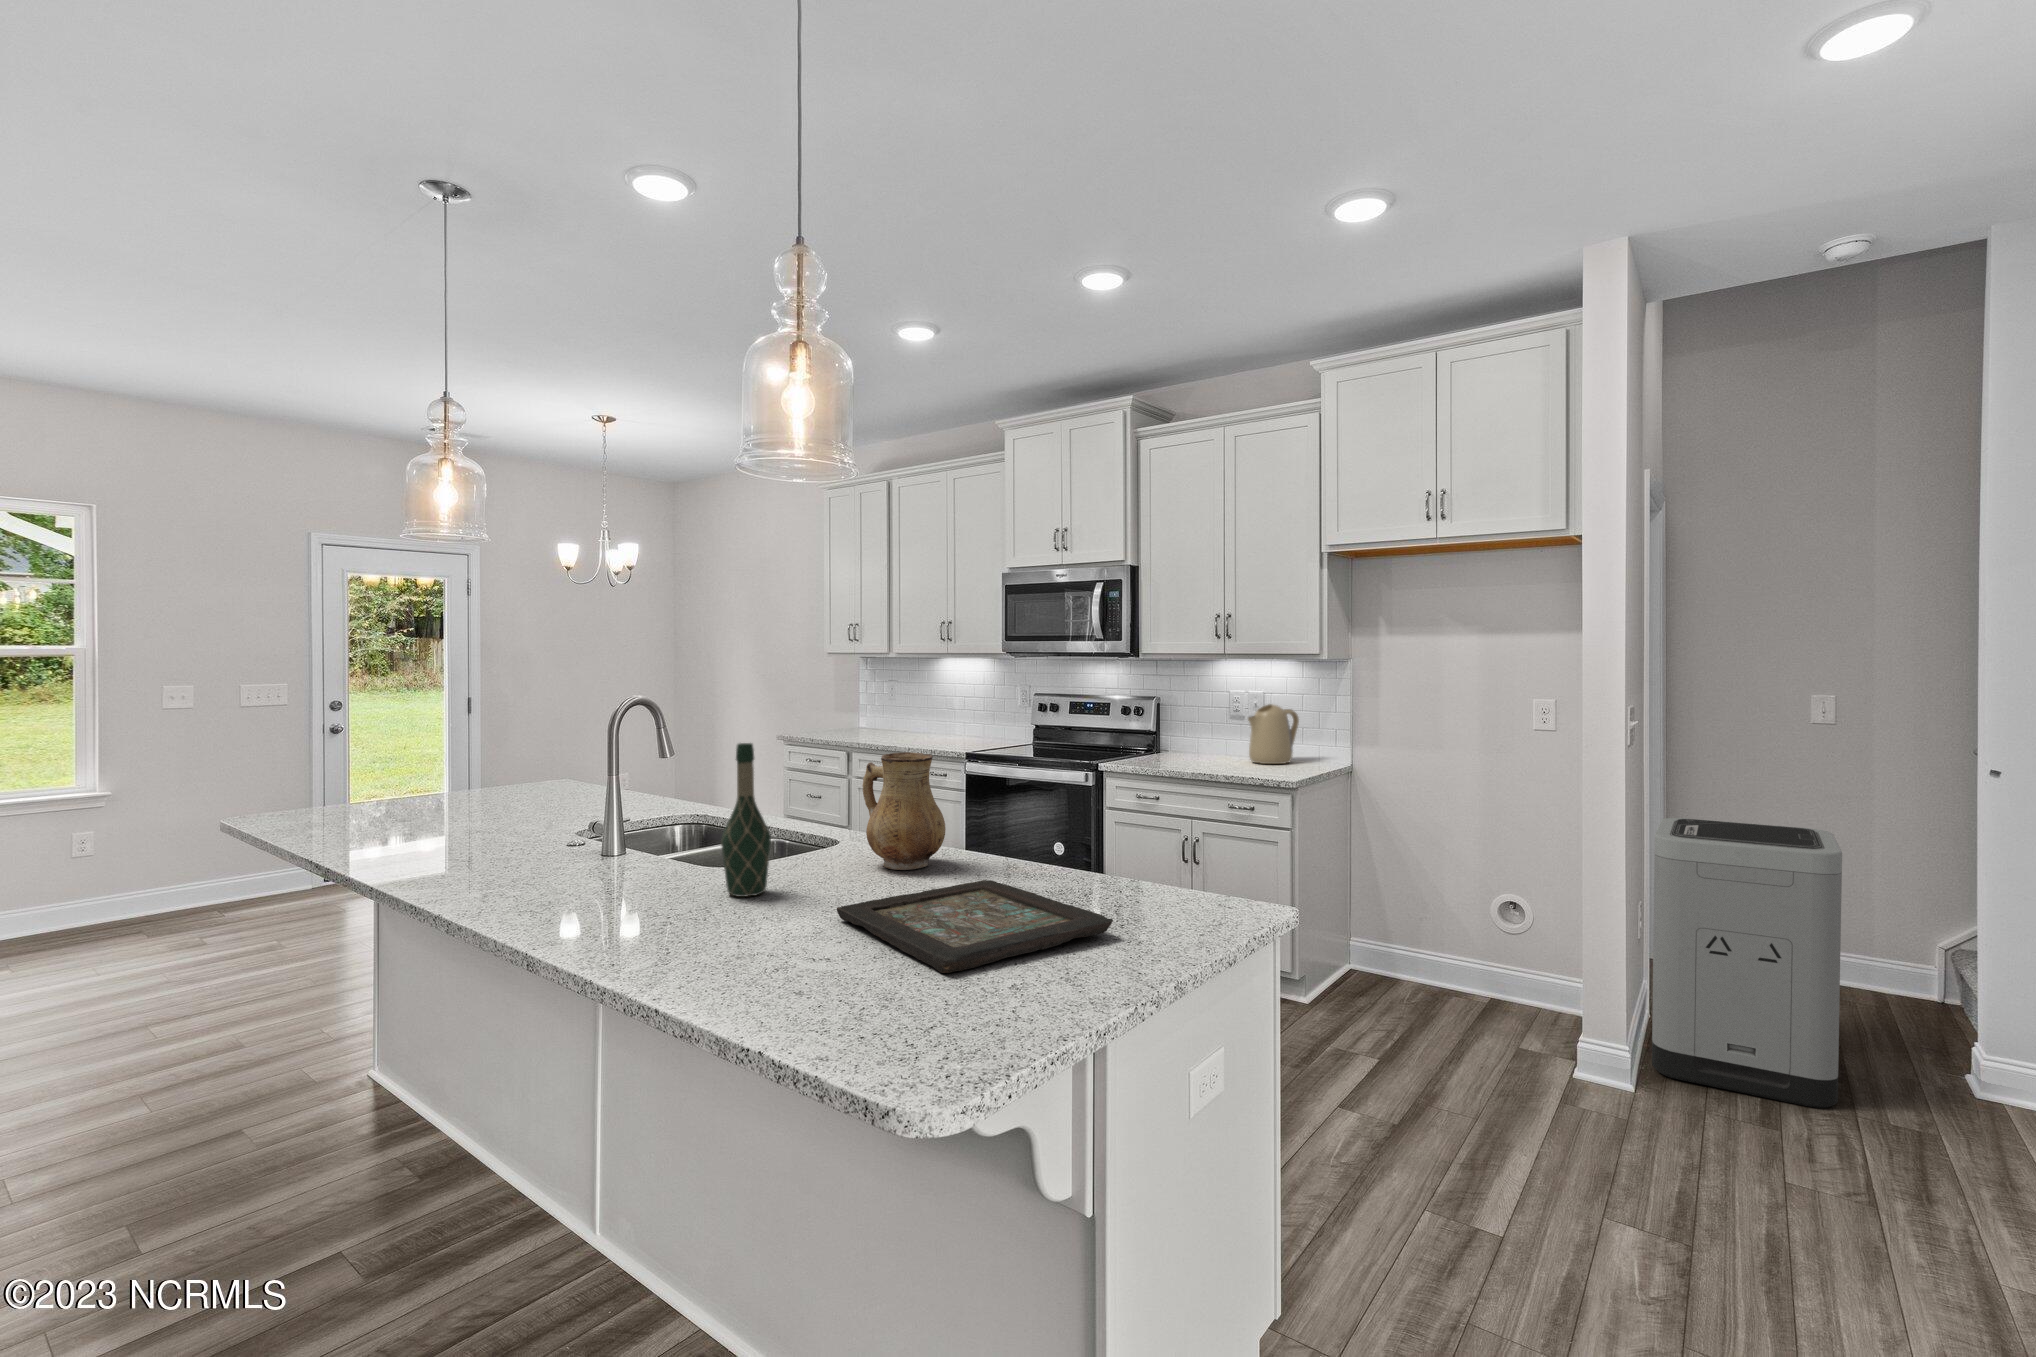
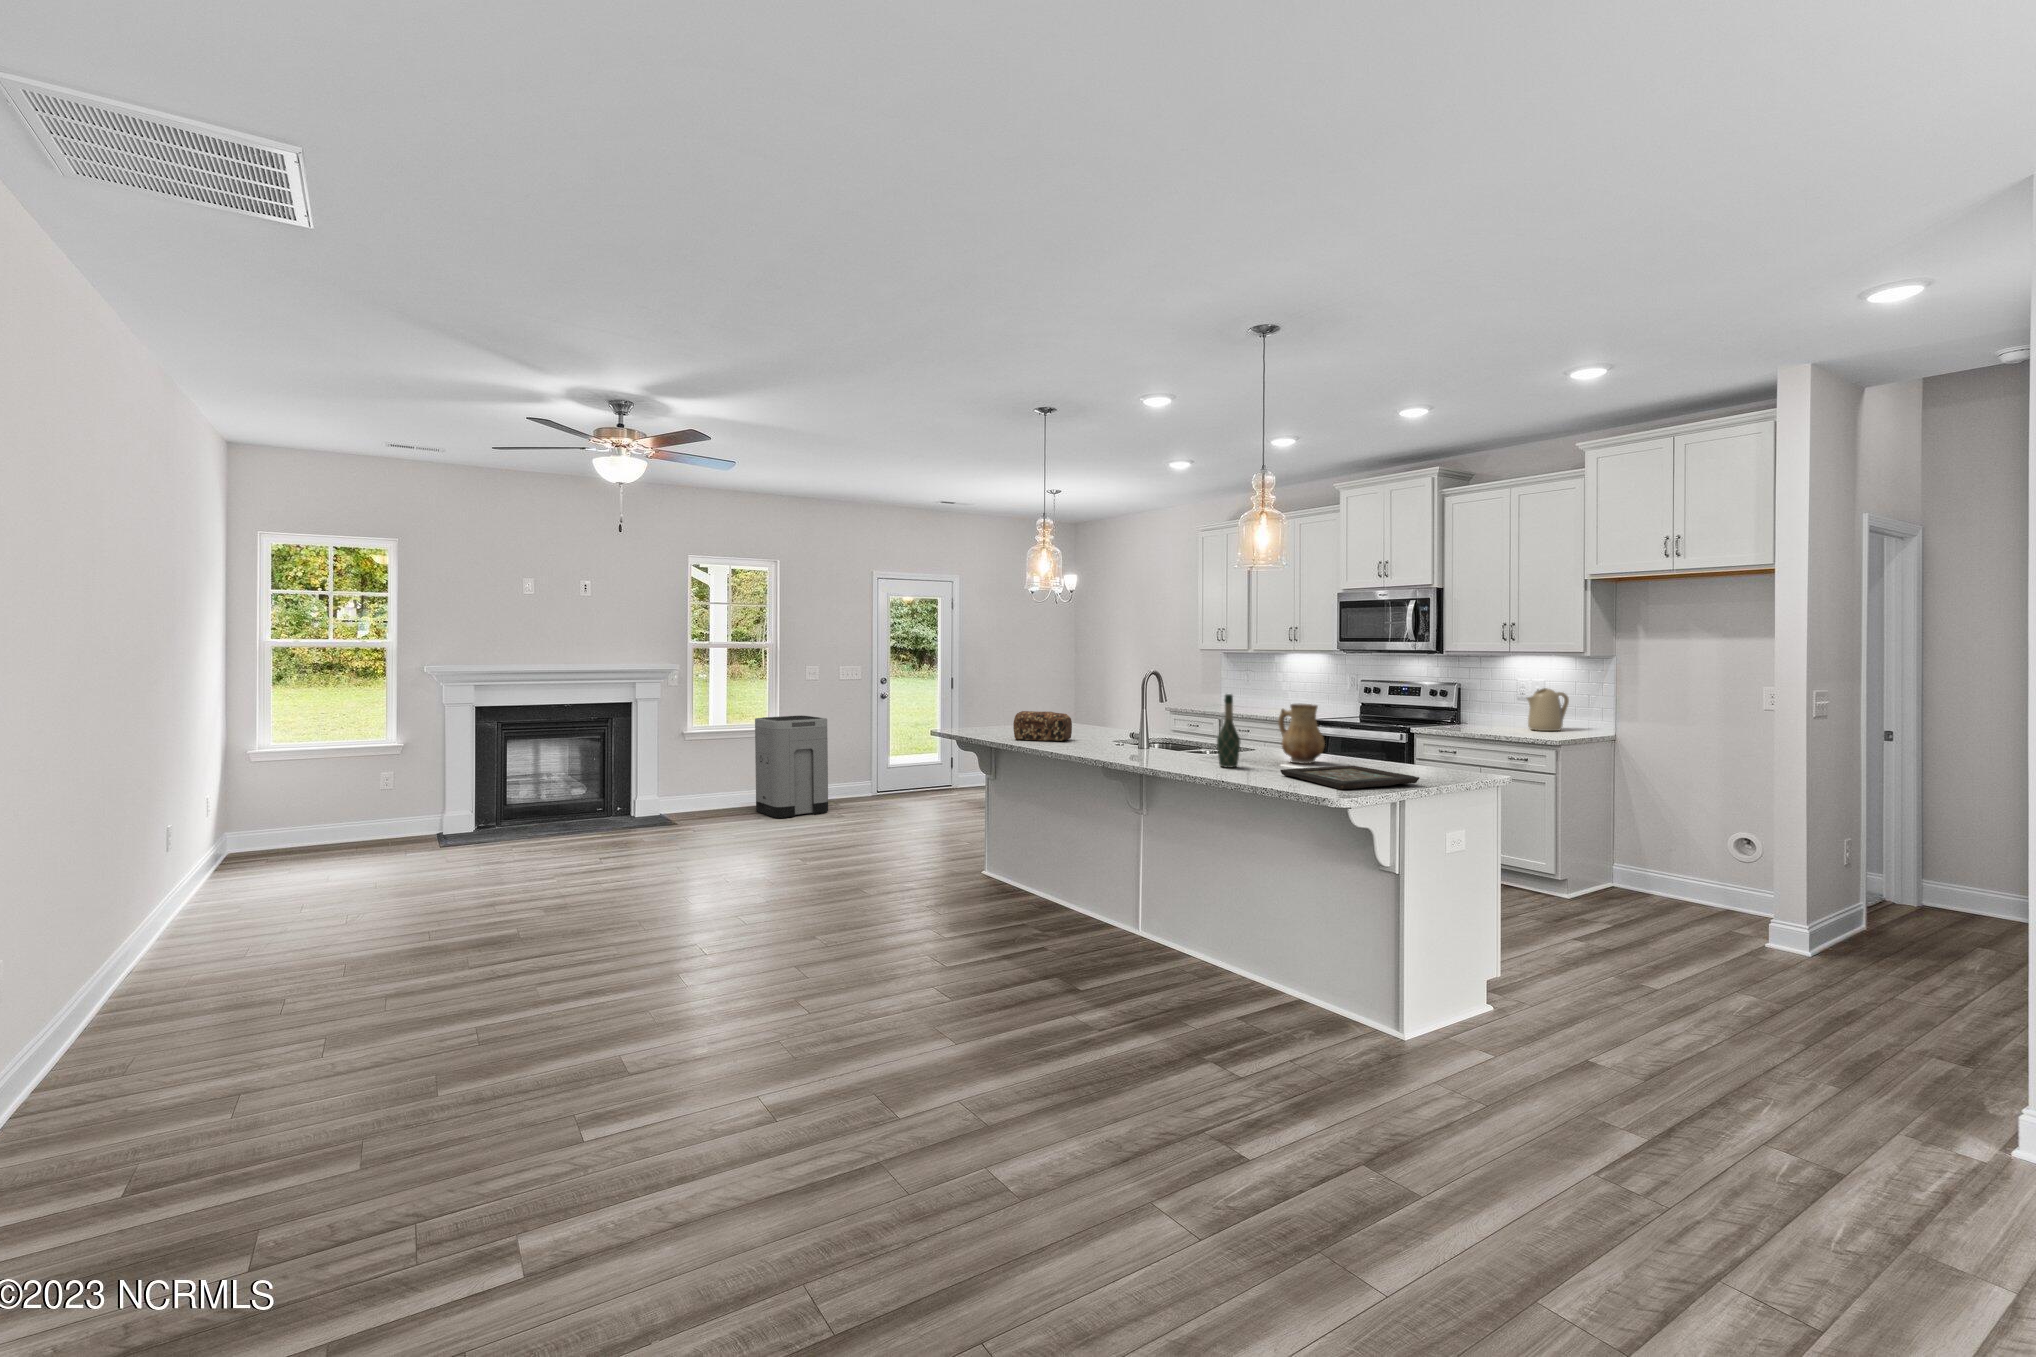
bread loaf: none [386,769,515,827] -> present [1013,711,1072,741]
trash can: present [1652,818,1842,1108] -> present [755,716,828,818]

